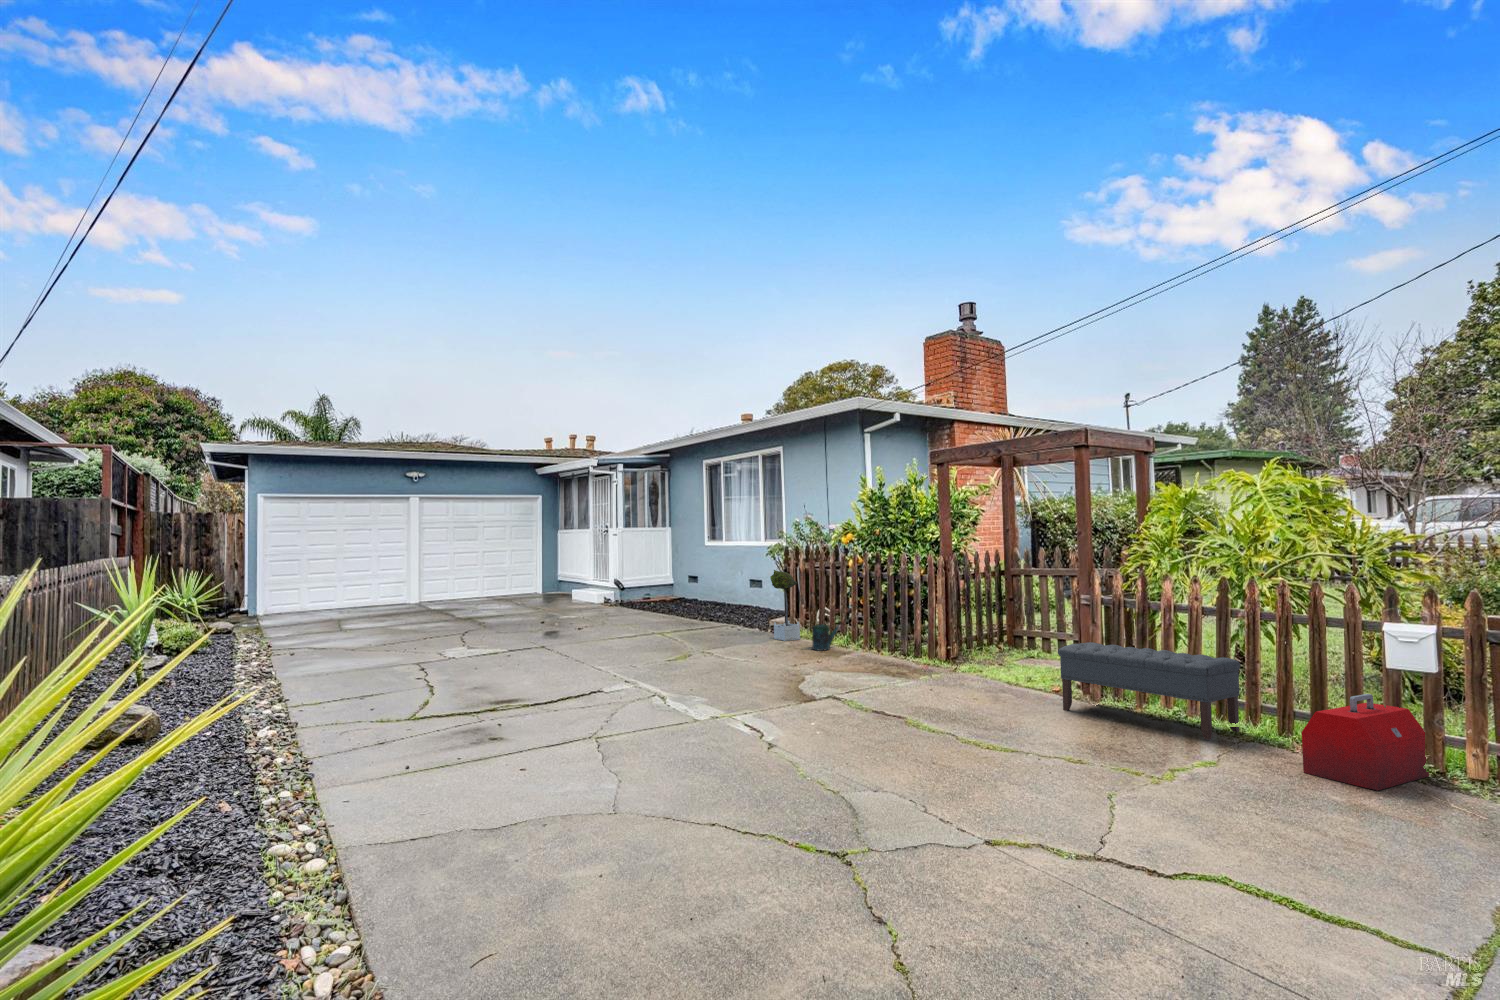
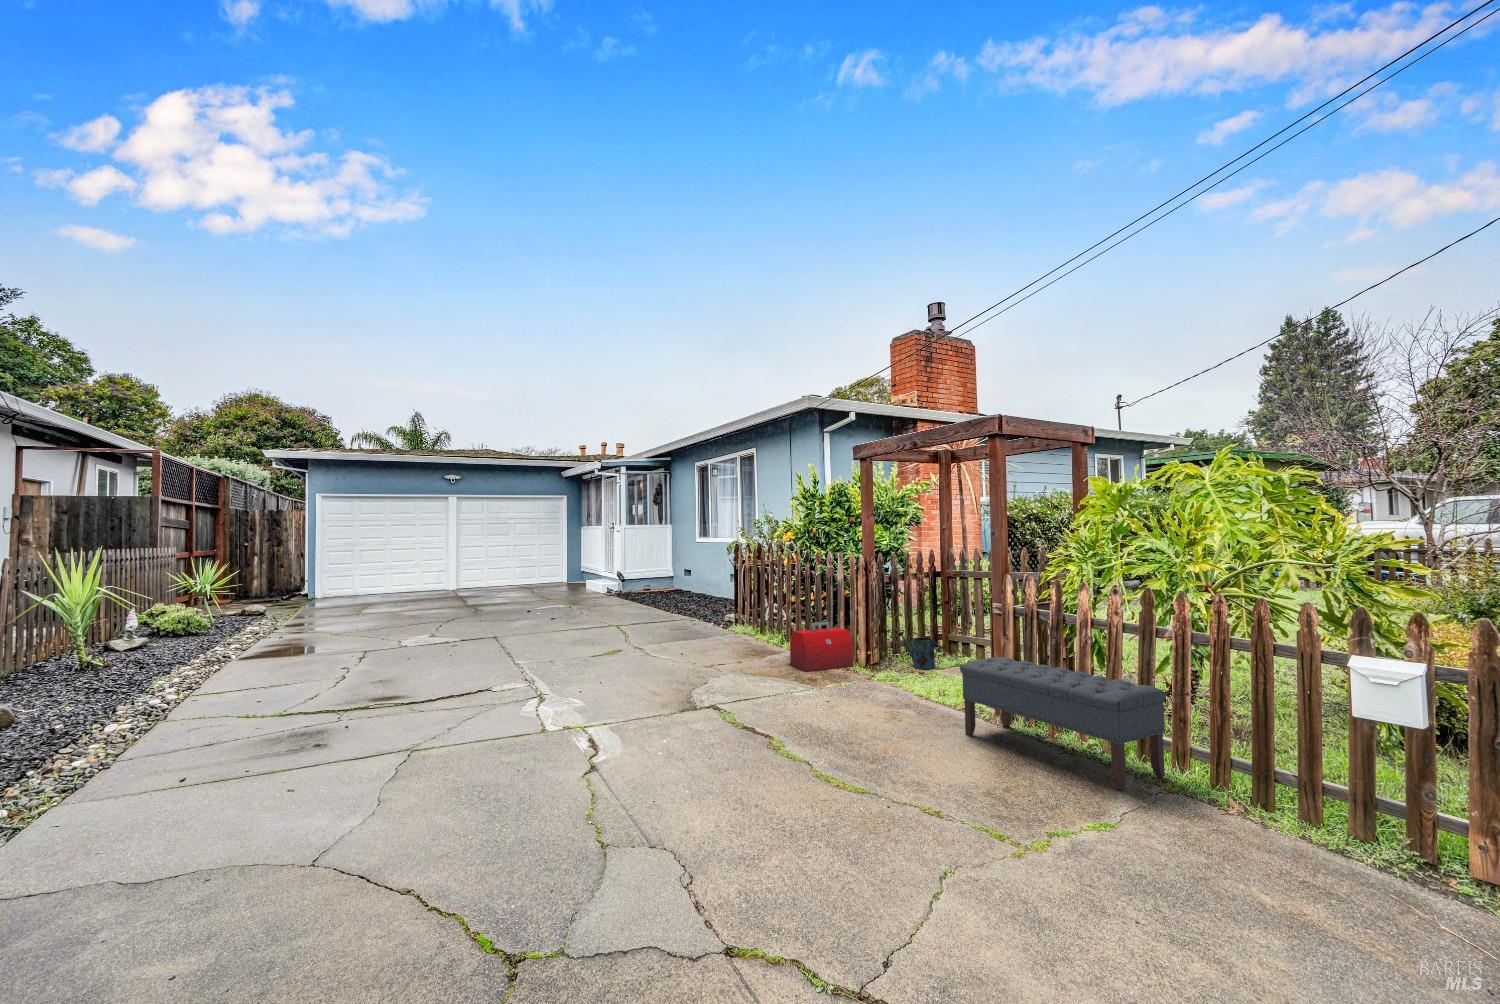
potted tree: present [770,570,800,641] -> none [723,566,751,636]
watering can: present [812,621,842,651] -> present [898,632,940,669]
toolbox: present [1302,694,1429,791] -> present [790,622,853,671]

